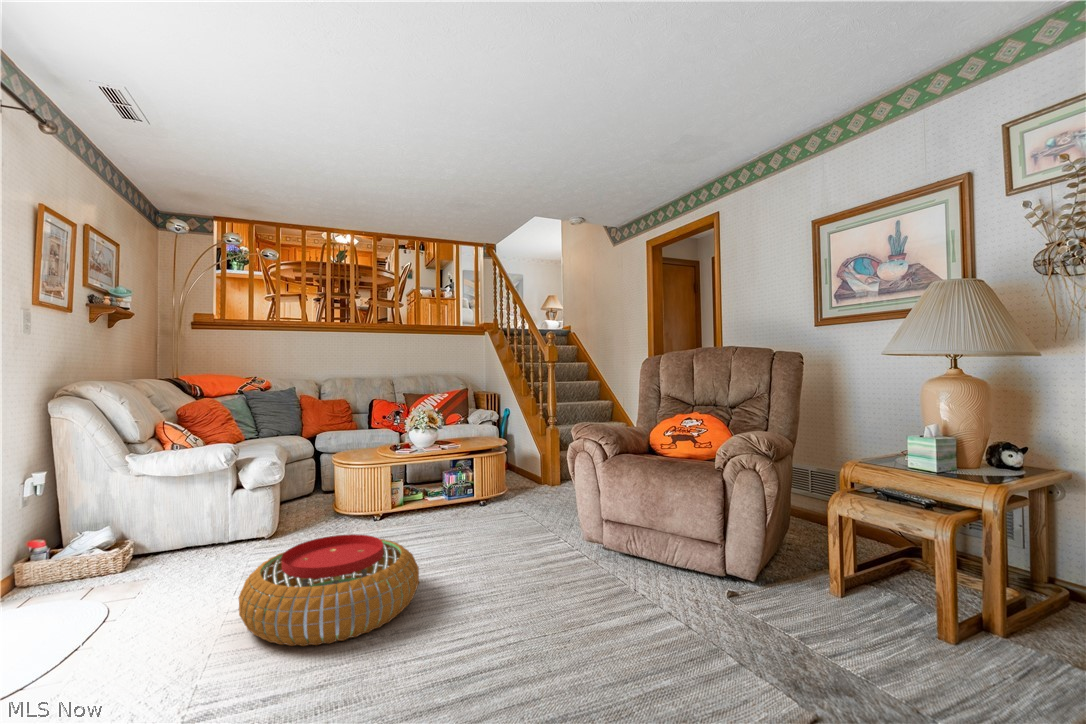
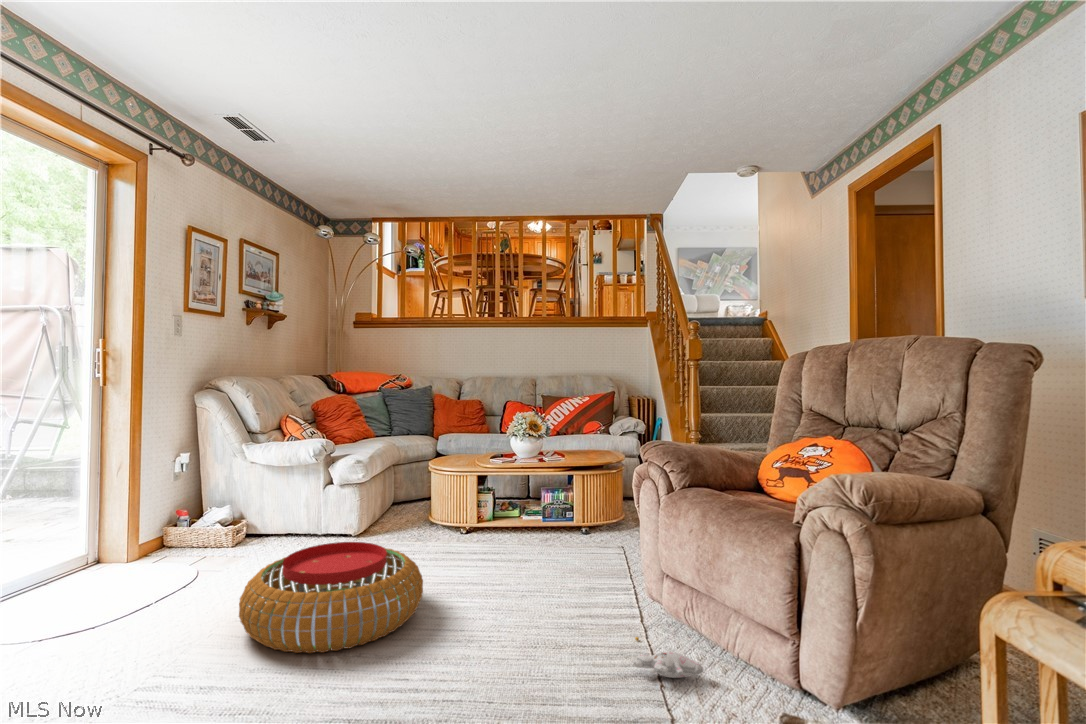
plush toy: none [597,570,663,590] -> present [631,637,703,678]

